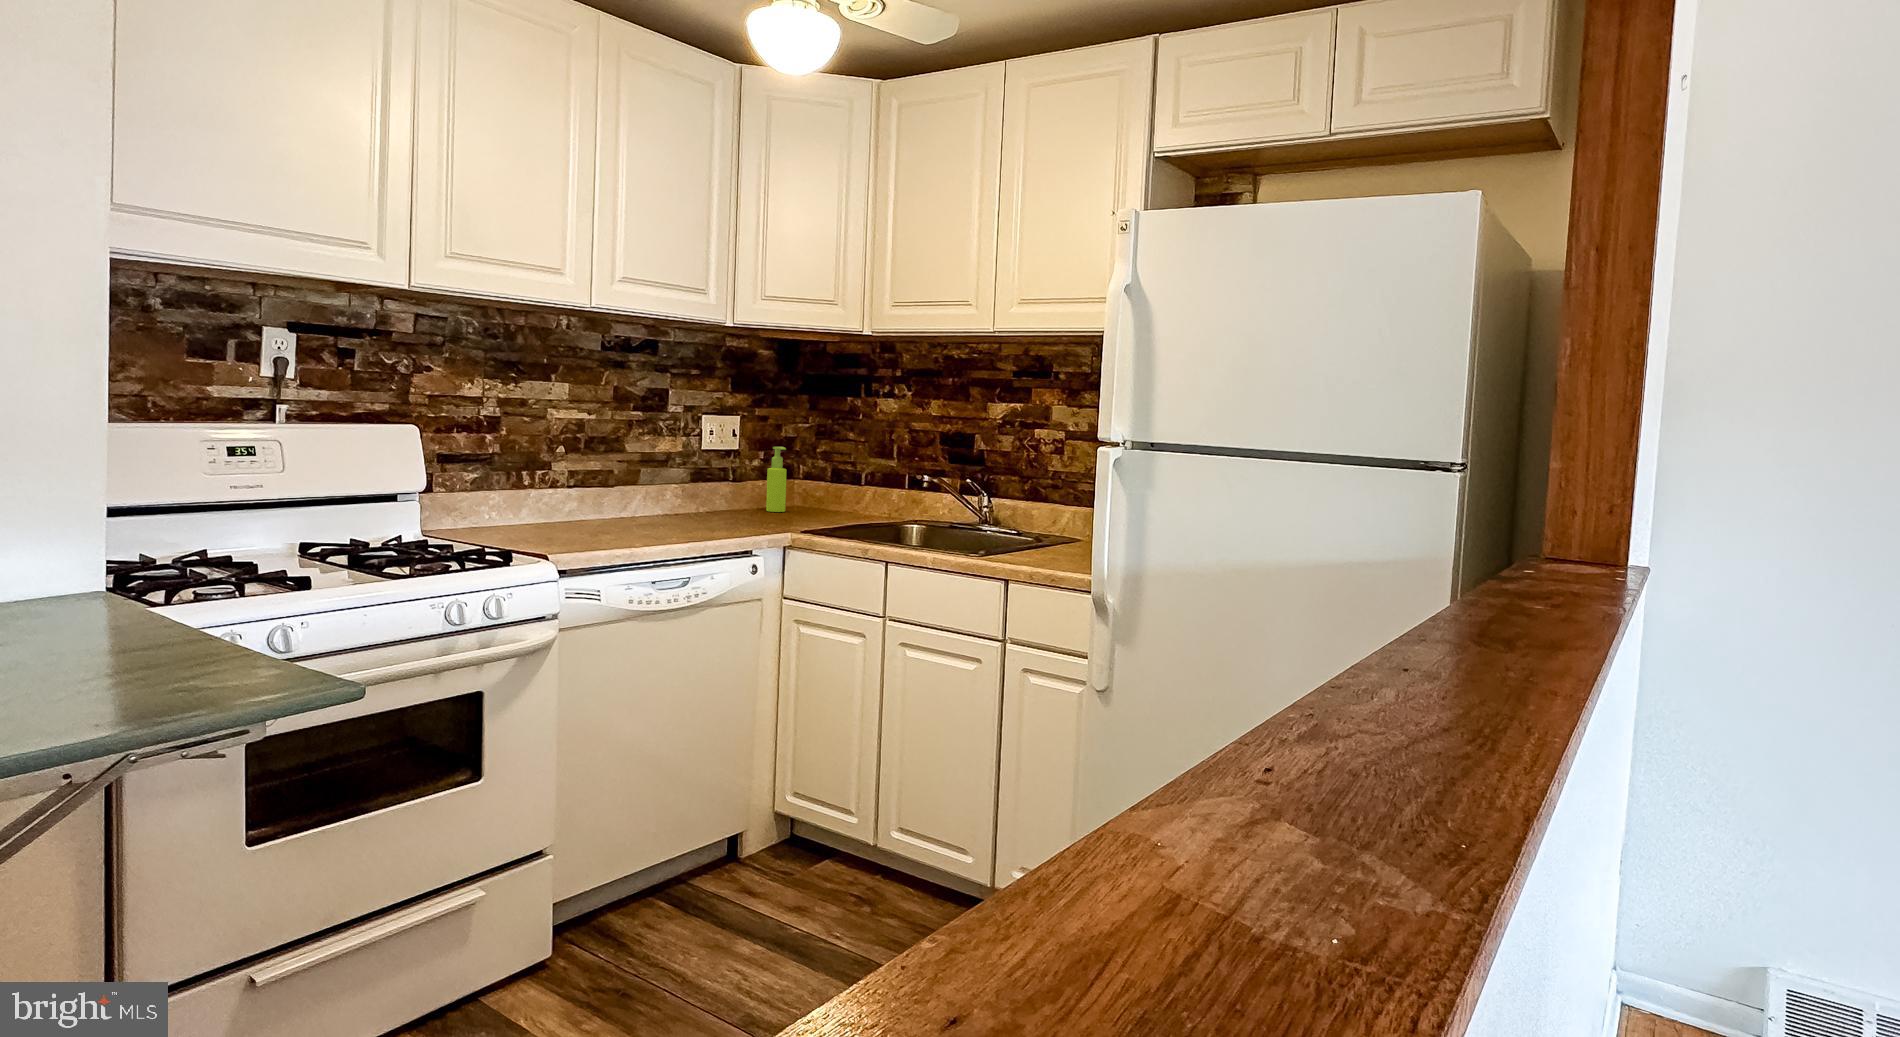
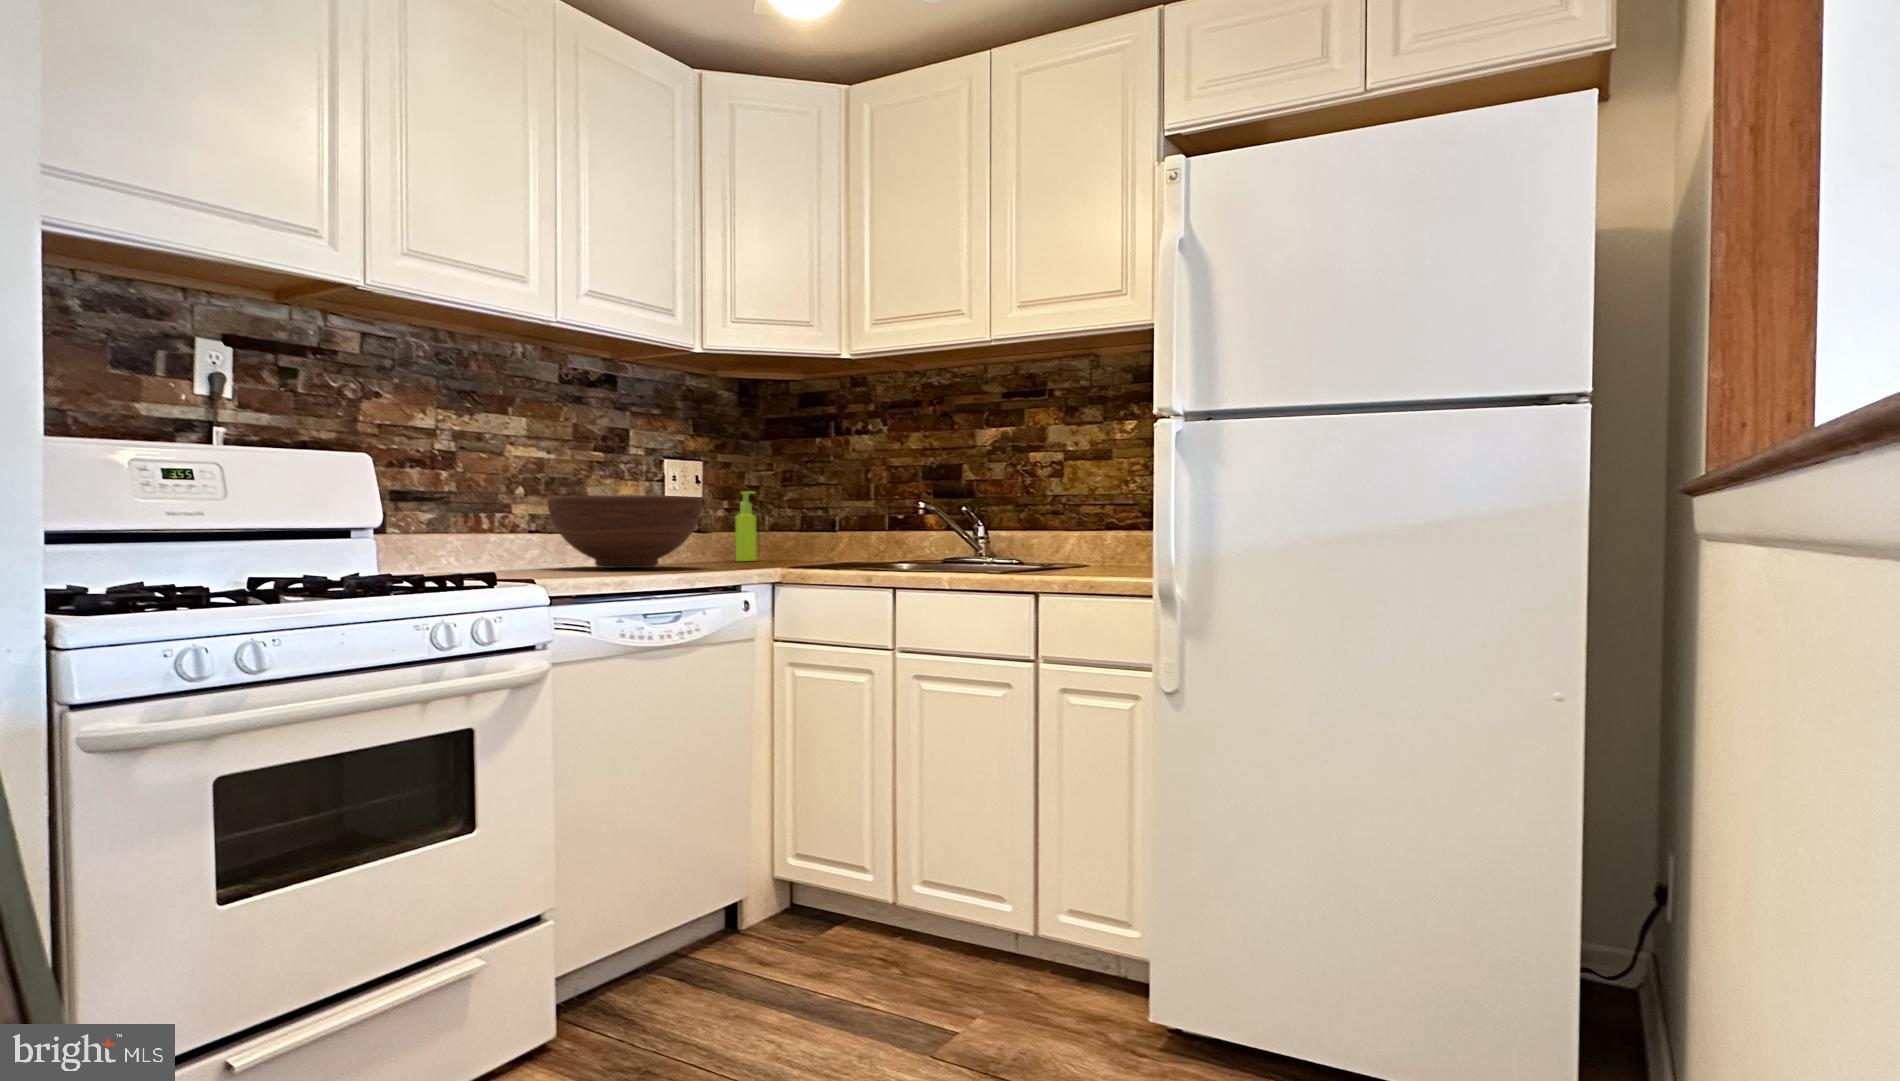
fruit bowl: none [580,461,721,530] -> present [547,495,703,568]

